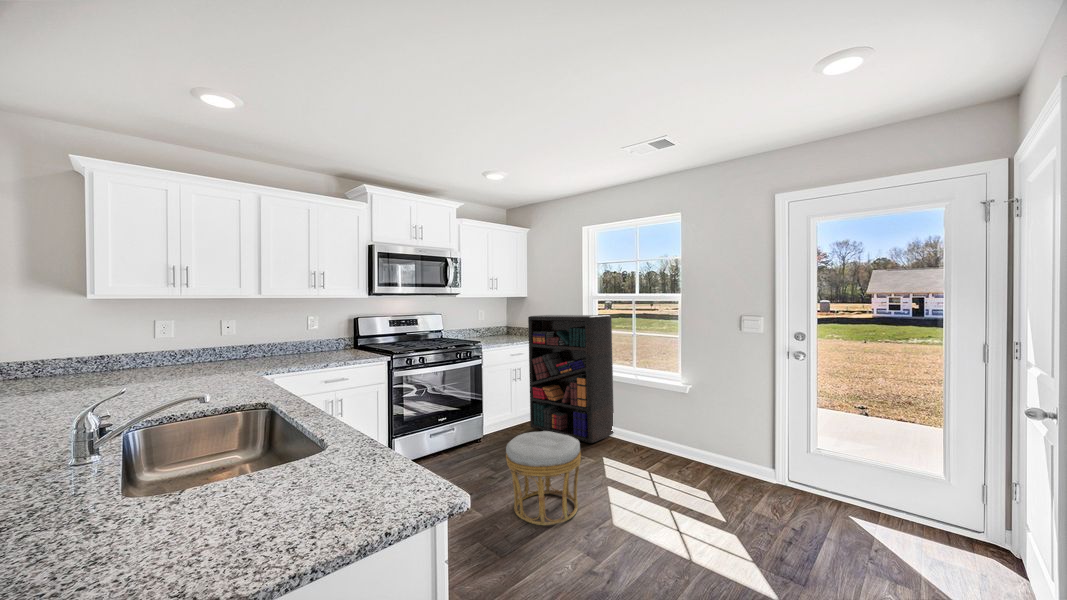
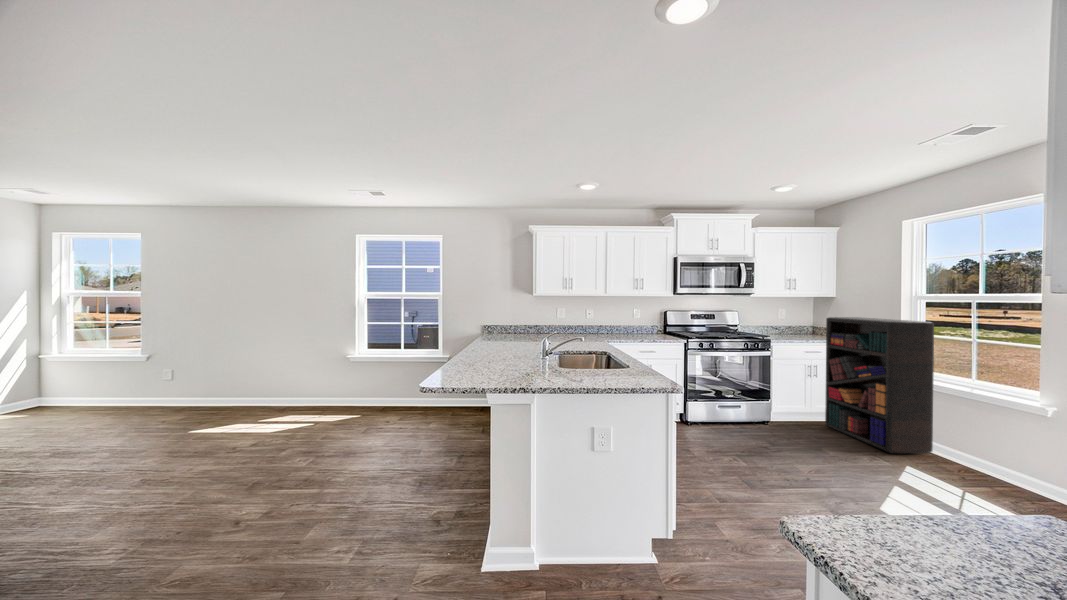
ottoman: present [506,431,581,525] -> none [762,415,836,491]

